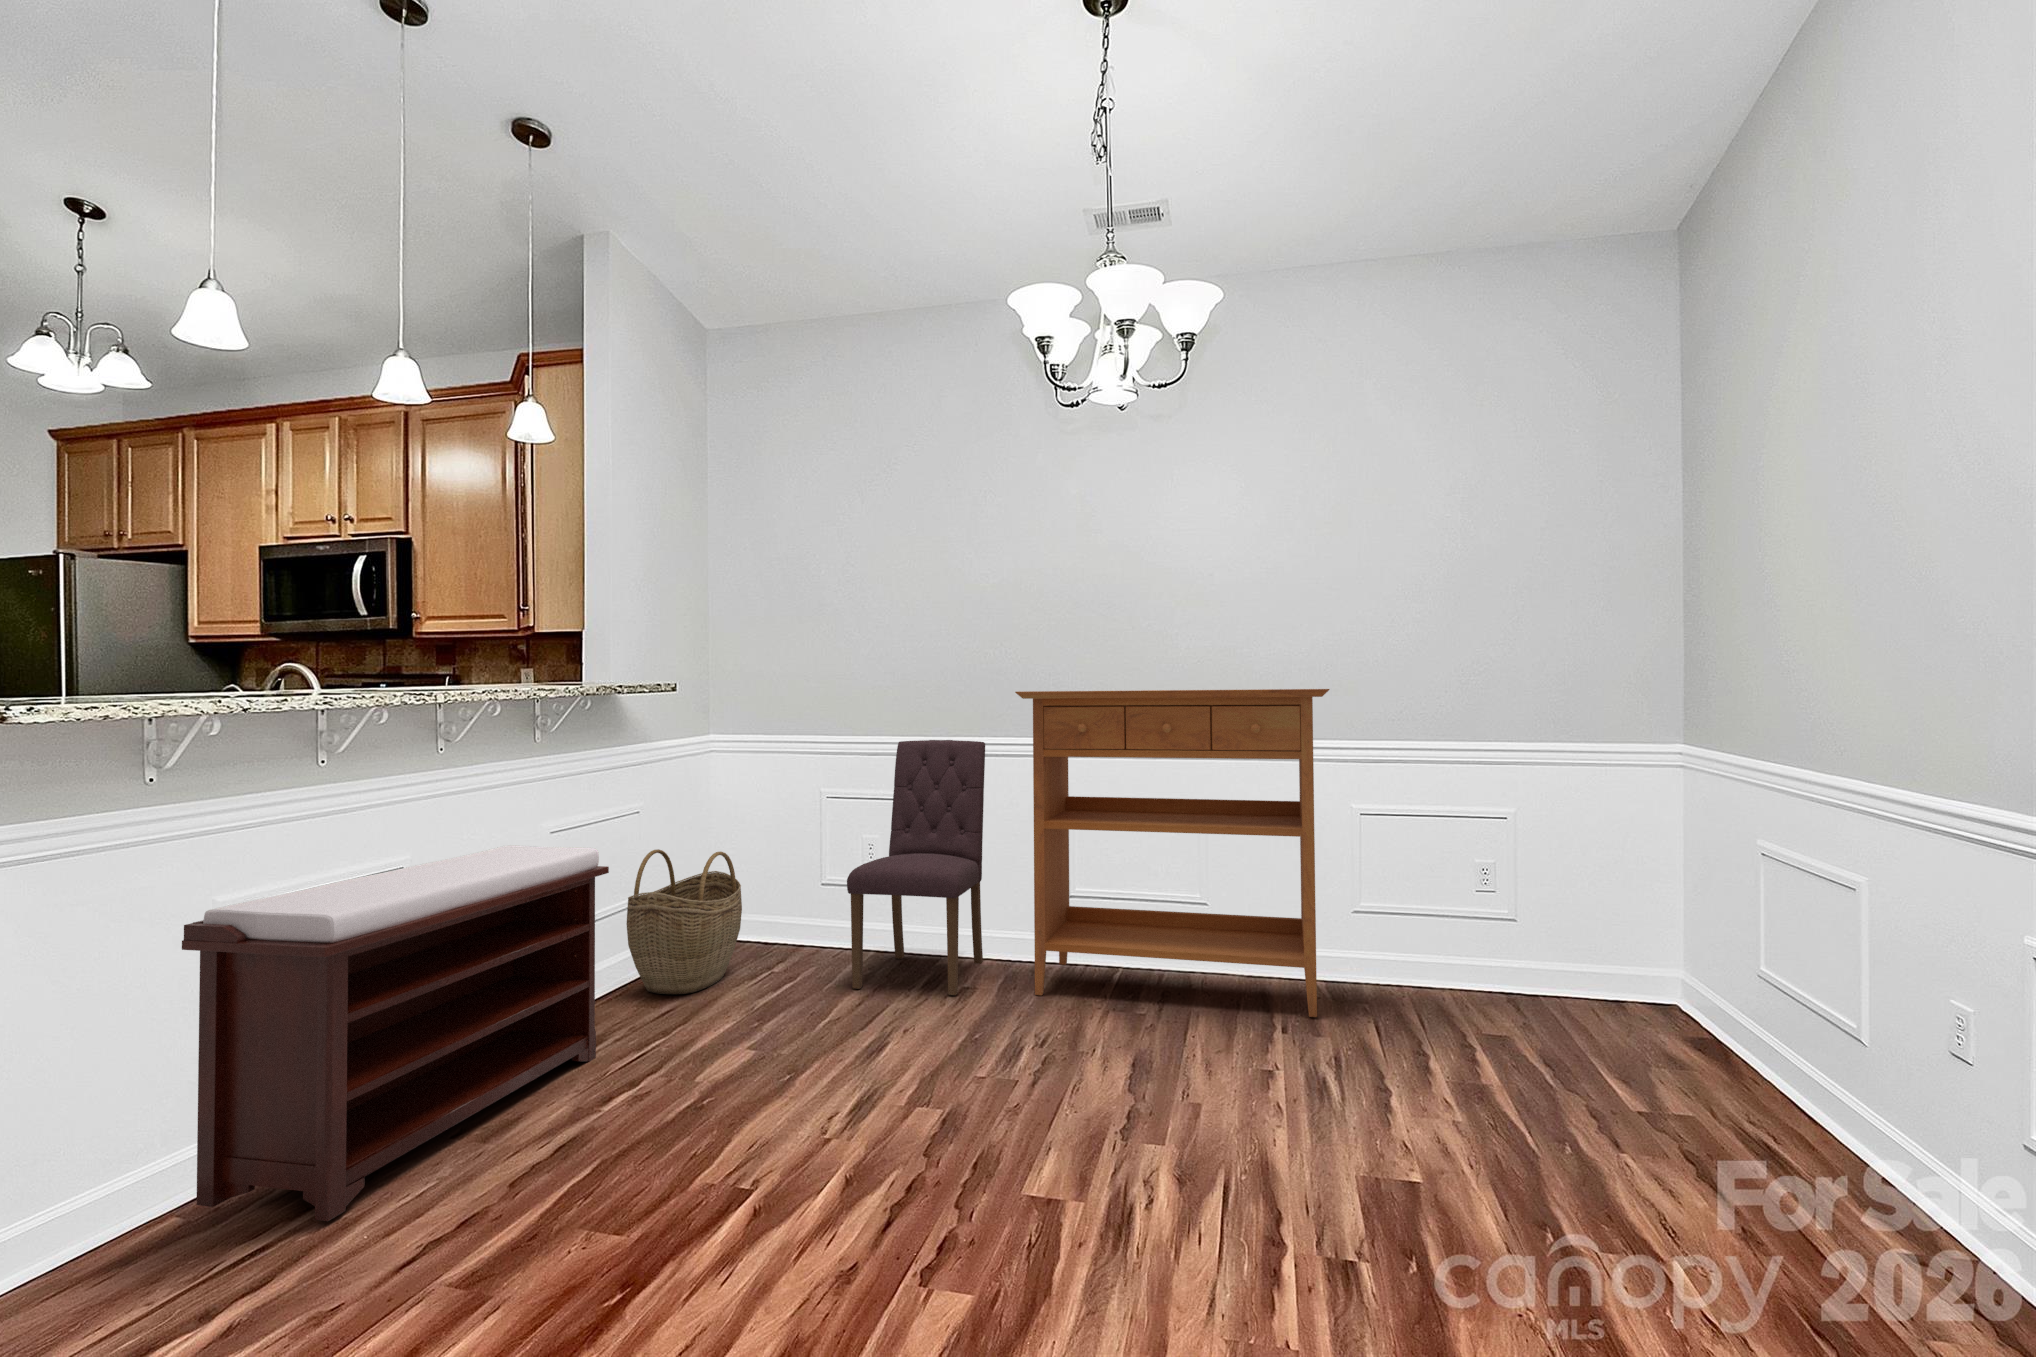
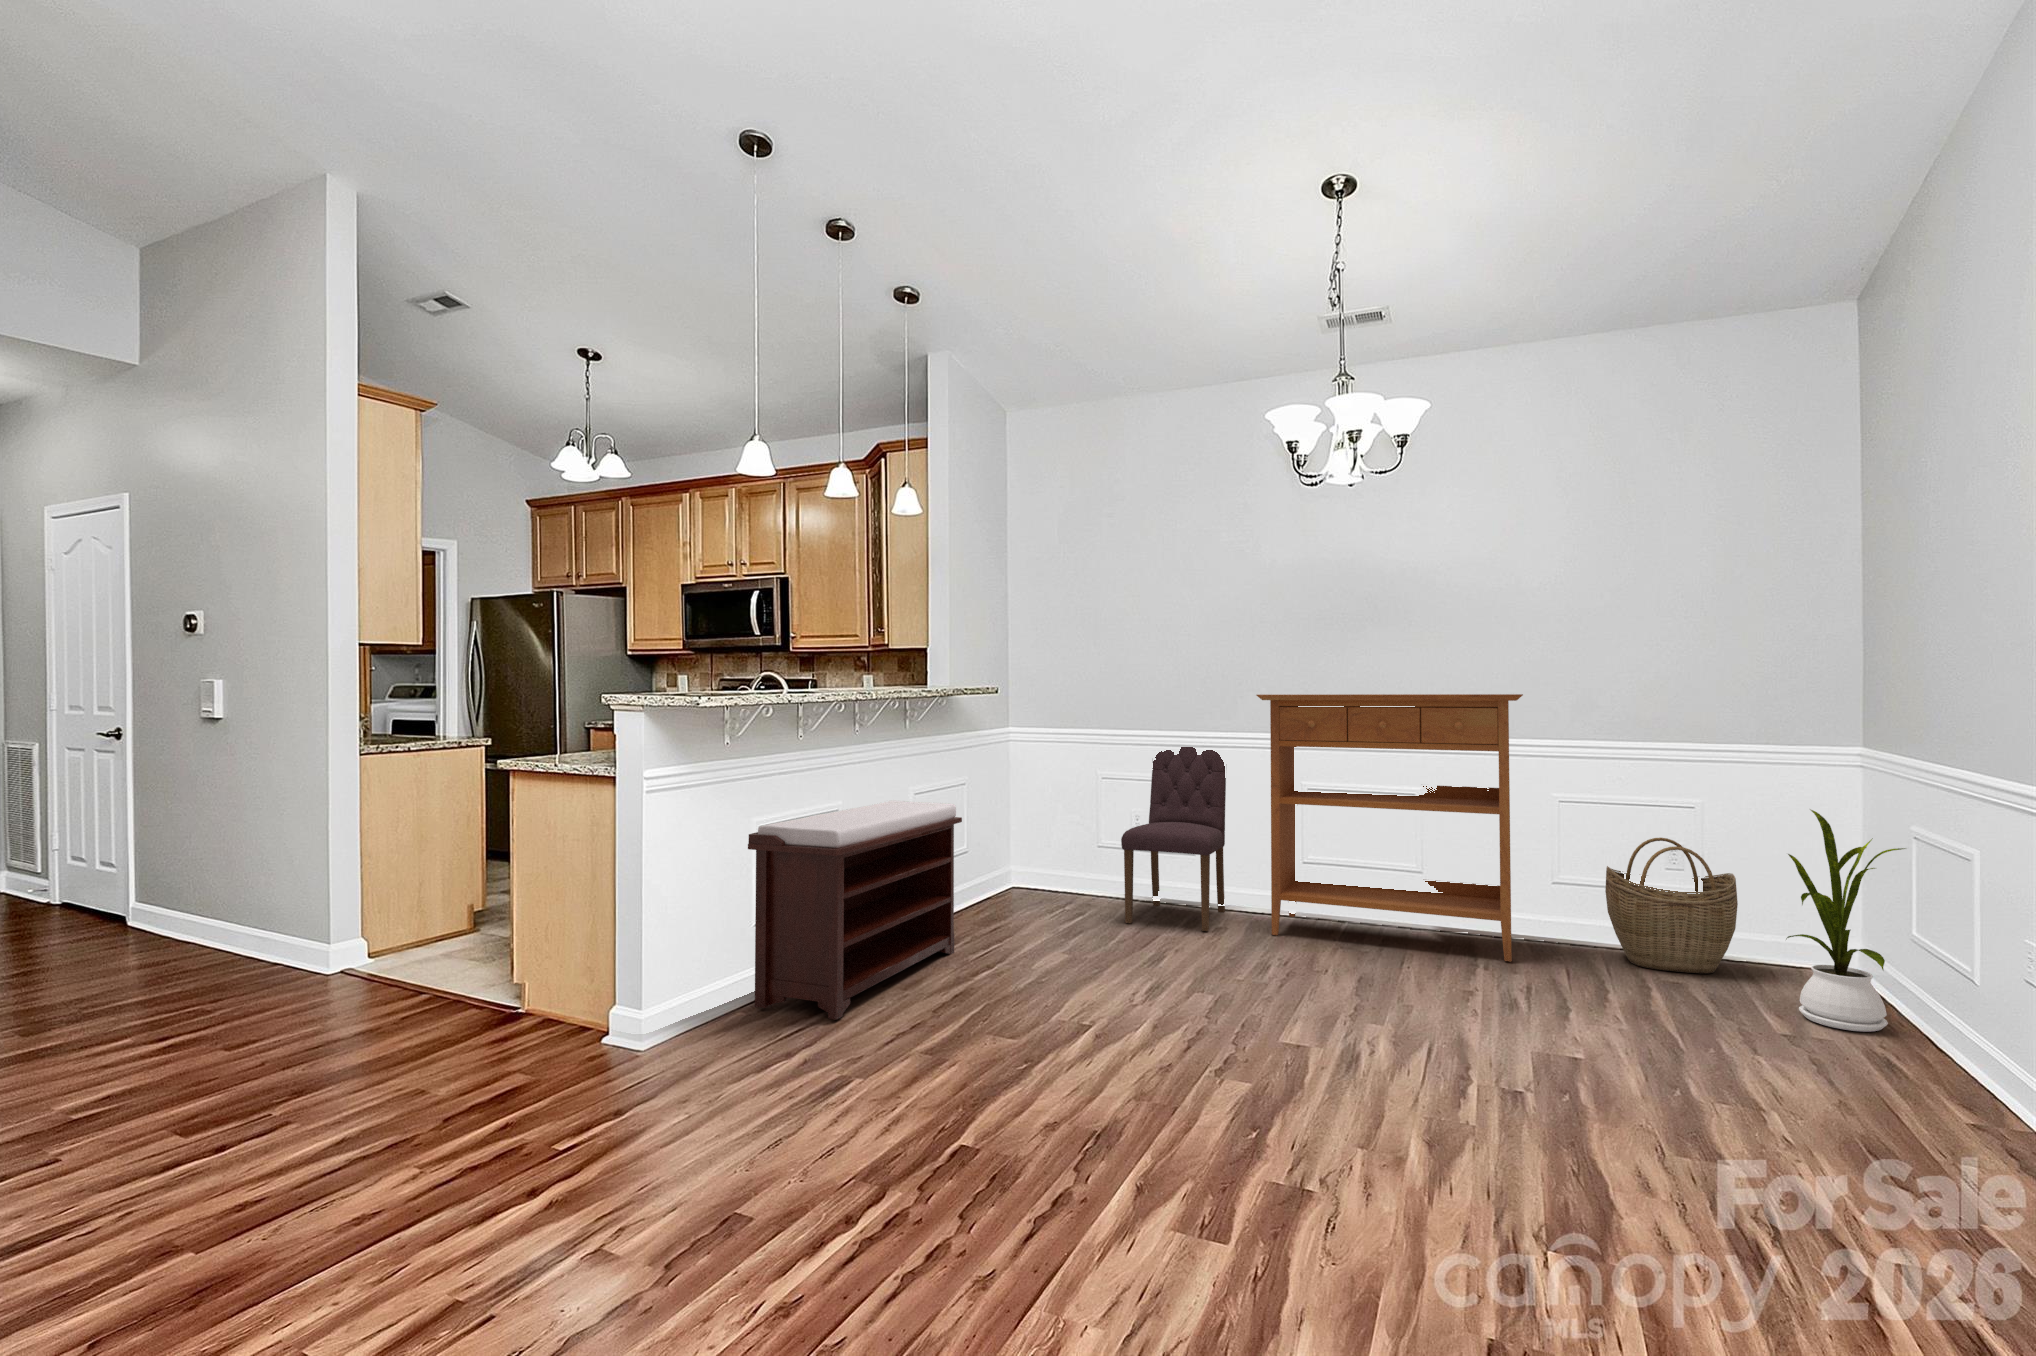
house plant: none [1625,822,1767,1097] -> present [1786,810,1905,1032]
woven basket: present [626,849,742,994] -> present [1605,838,1738,973]

